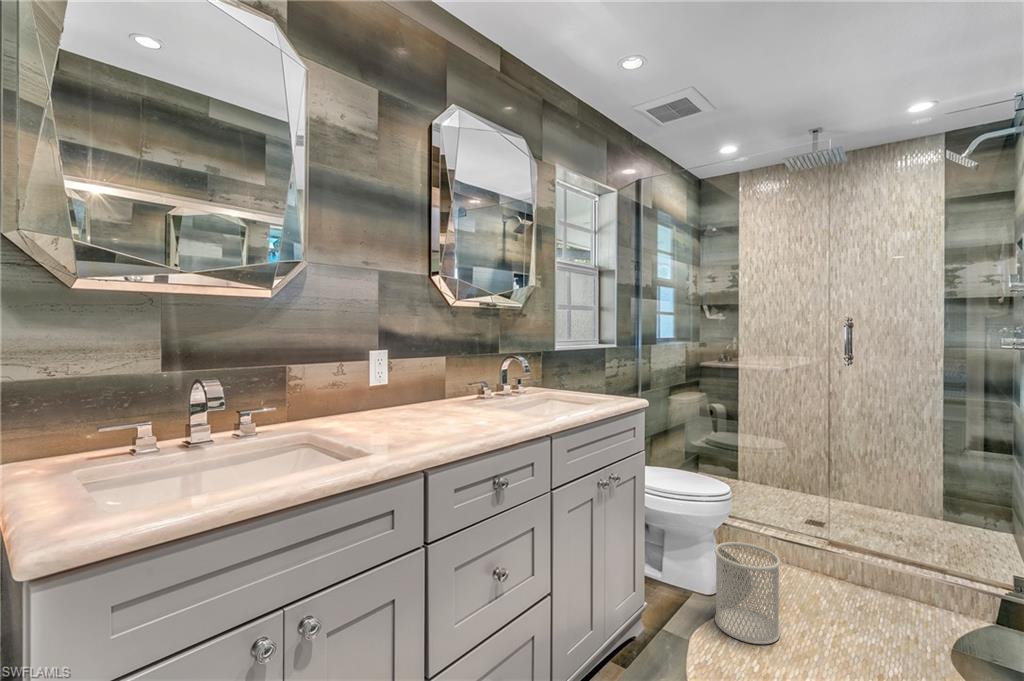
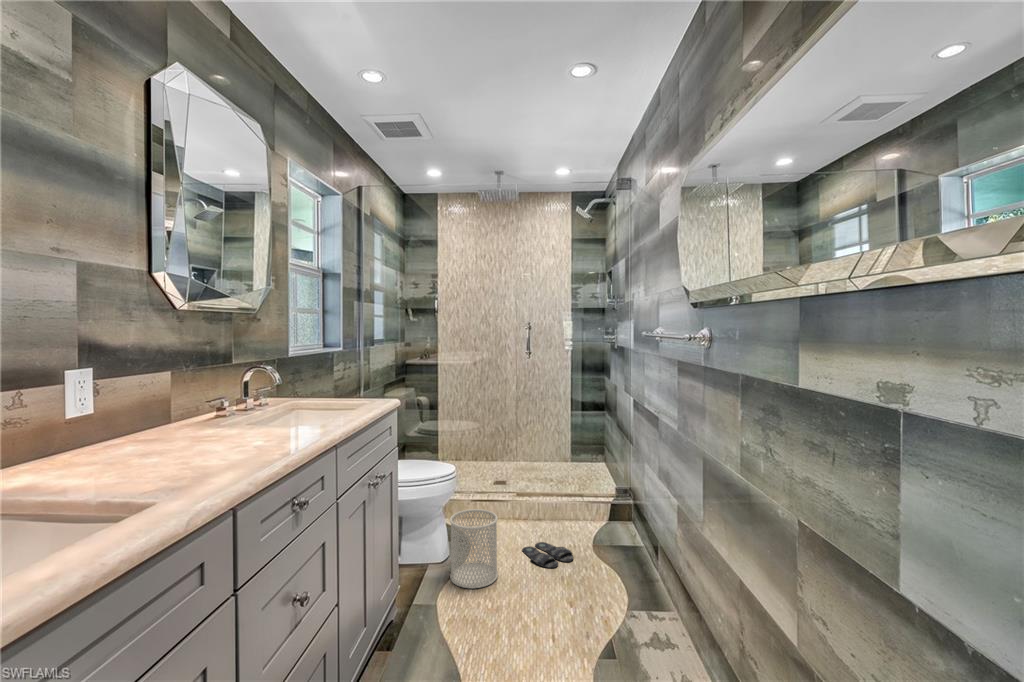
slippers: none [827,616,914,661] -> present [522,542,573,568]

